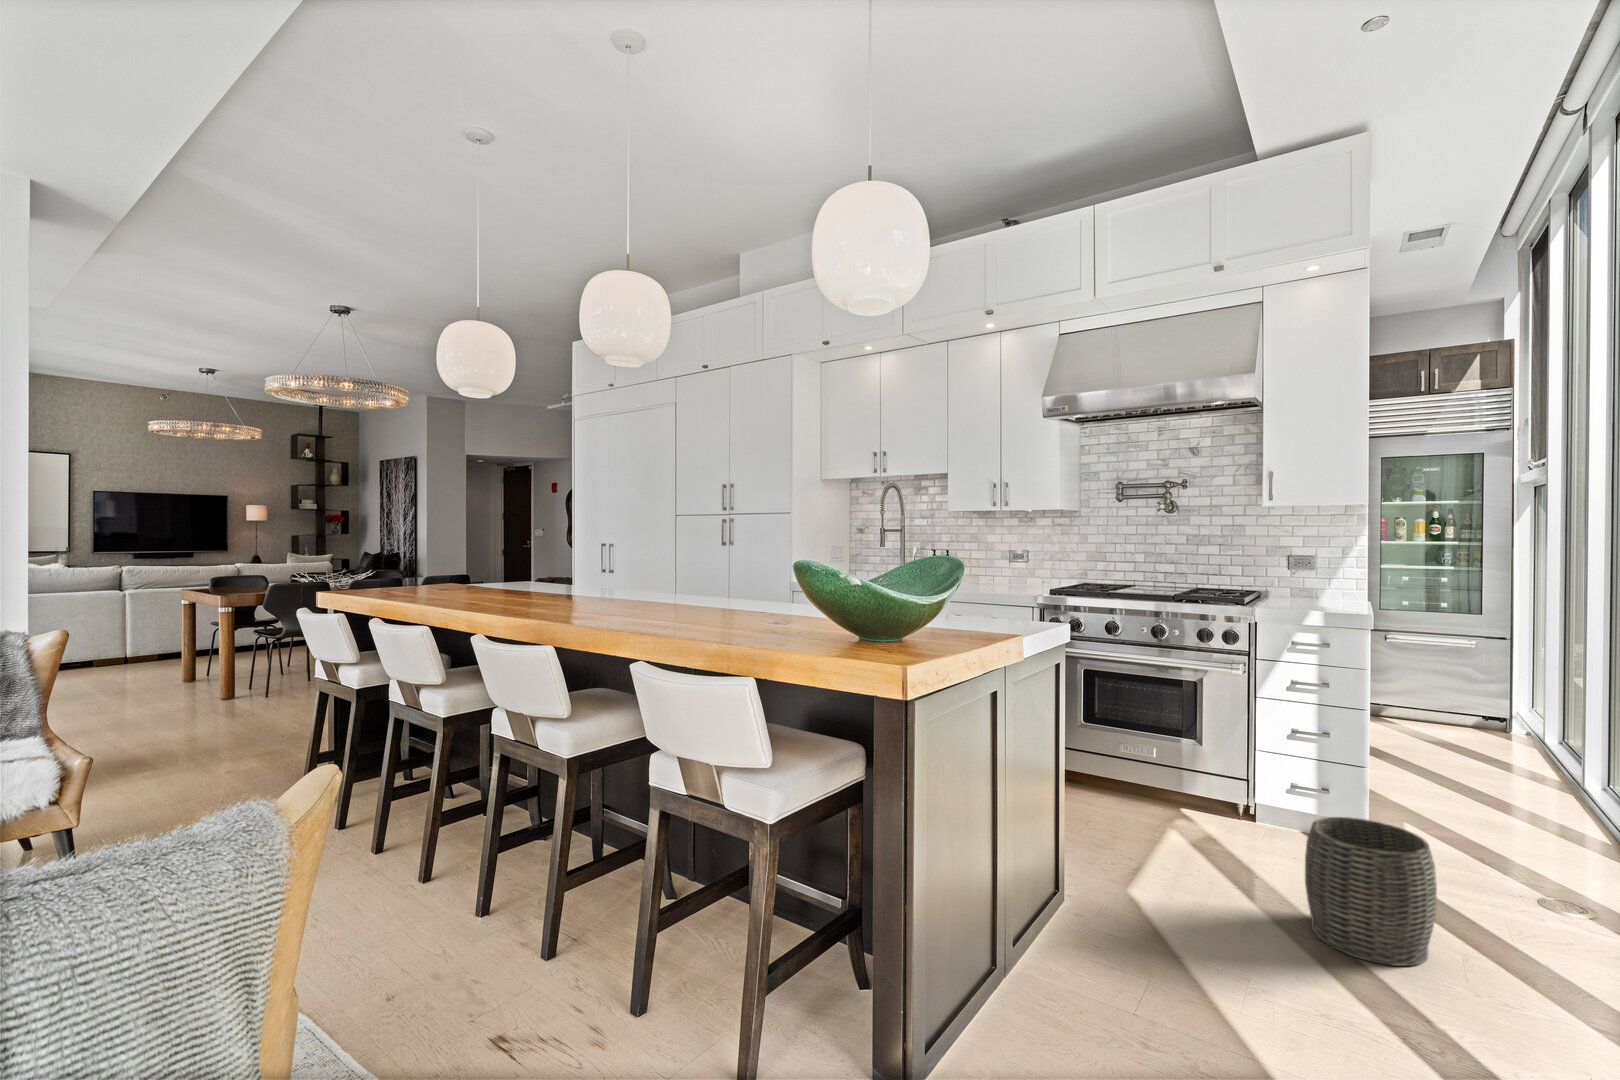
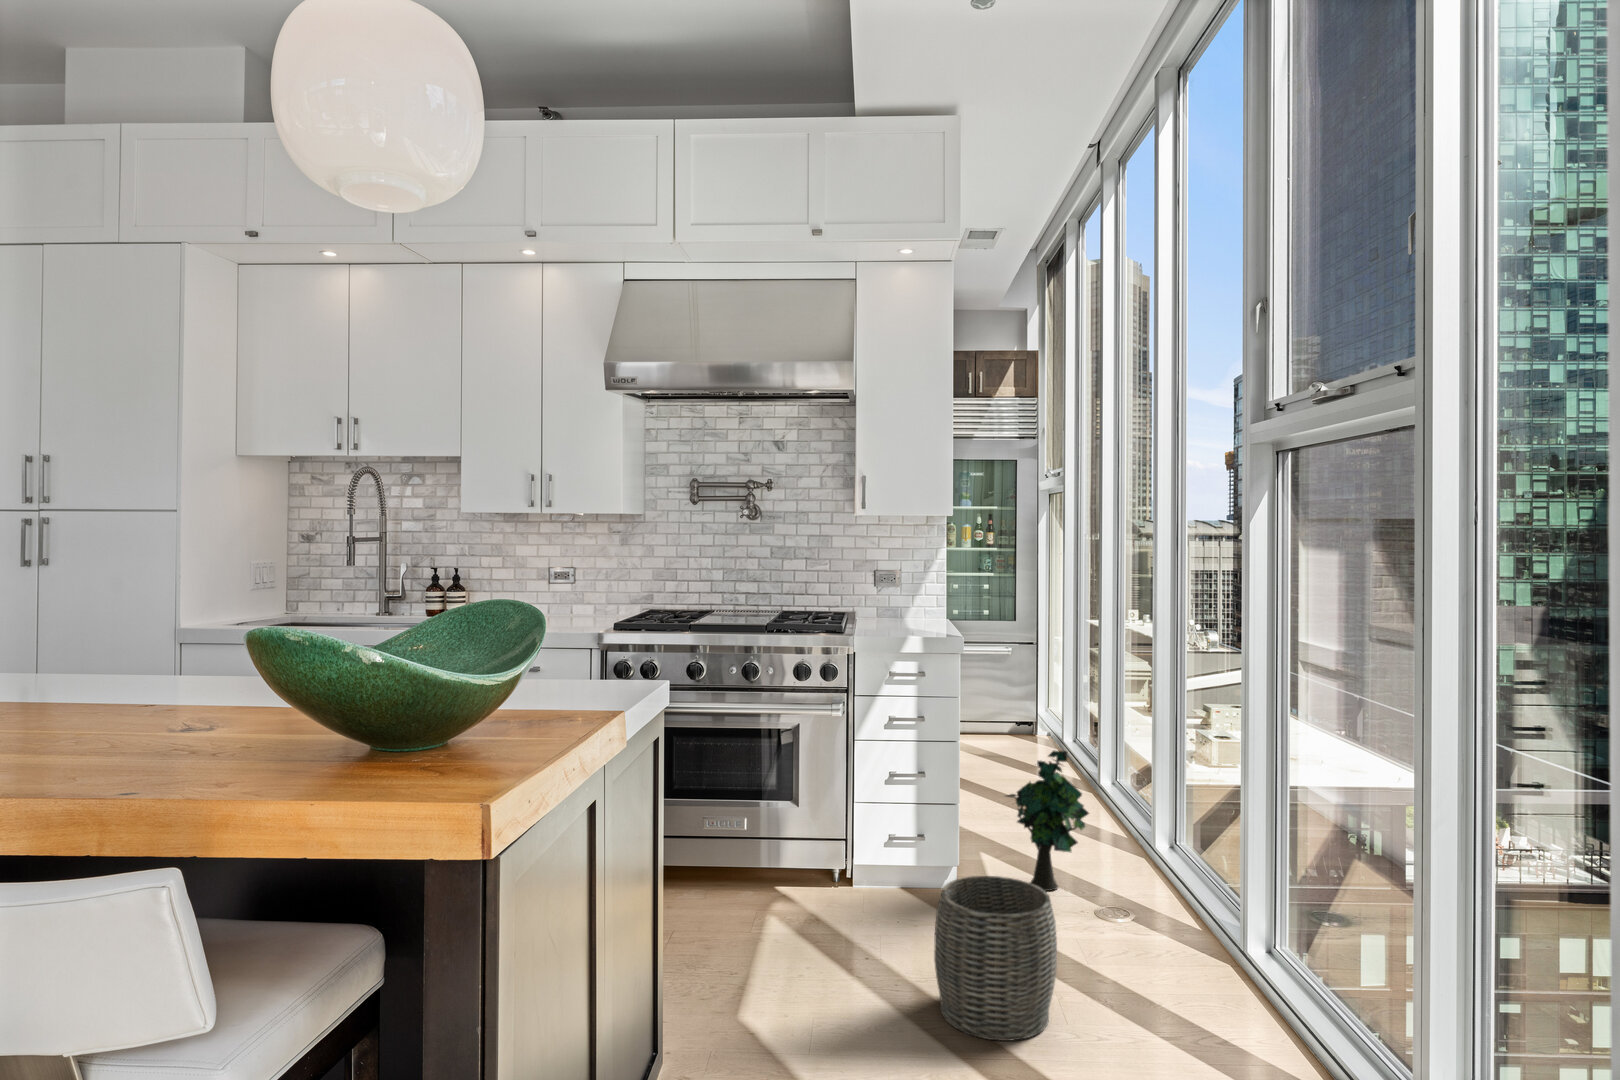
decorative plant: none [1420,727,1525,862] -> present [1006,751,1089,891]

